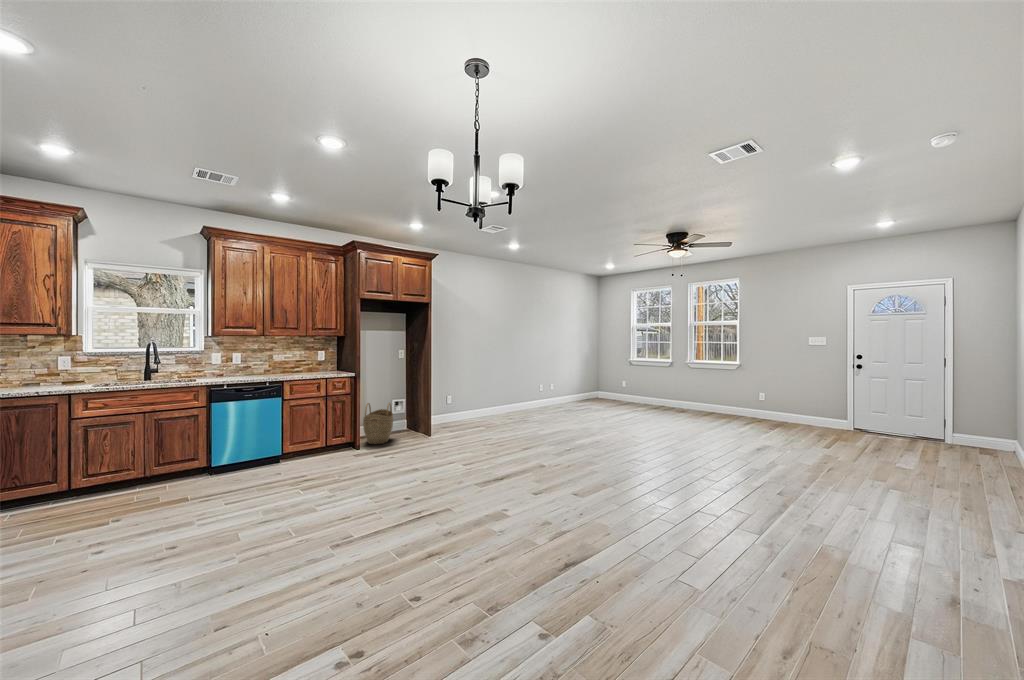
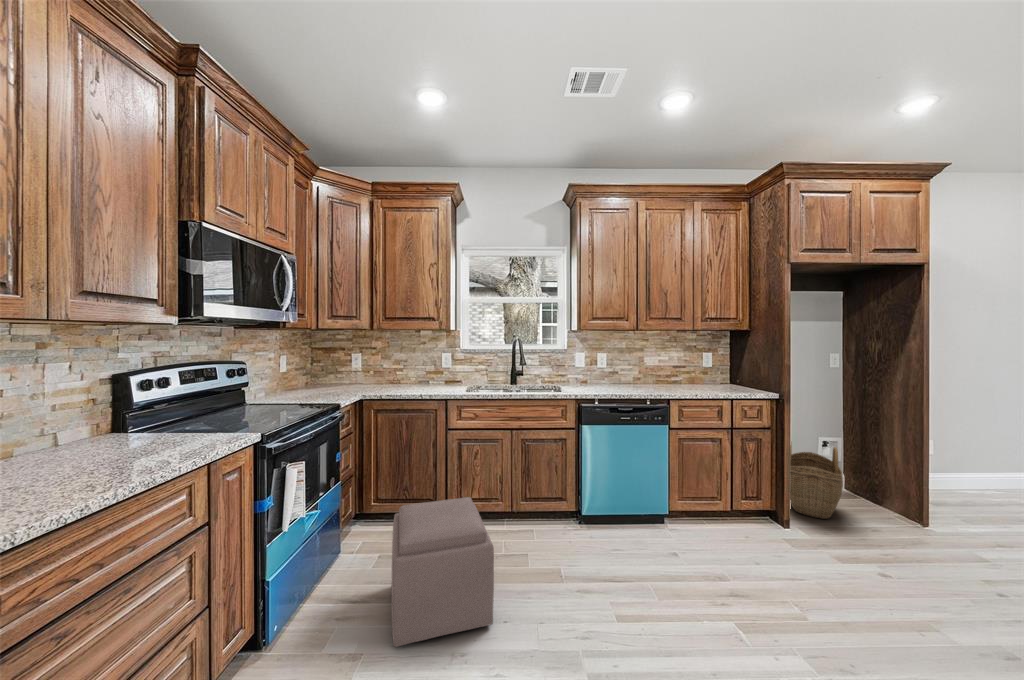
ottoman: none [29,456,133,543] -> present [391,497,494,647]

